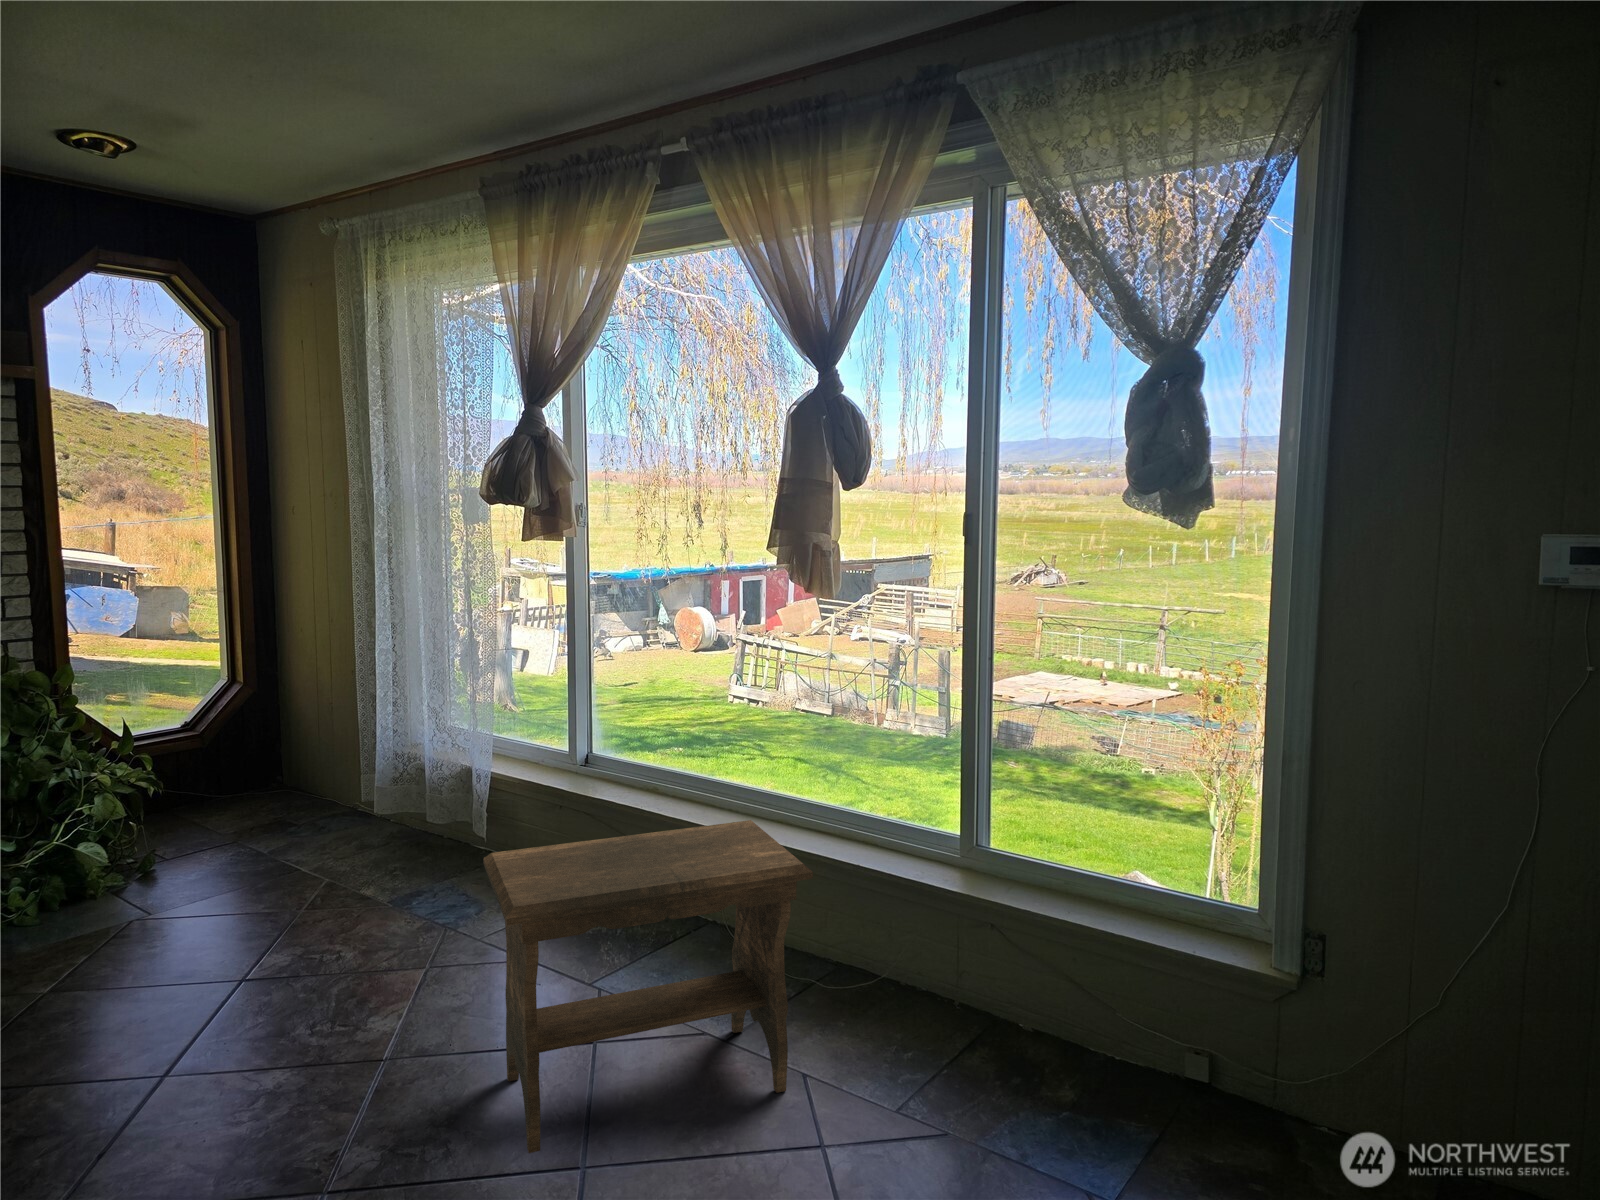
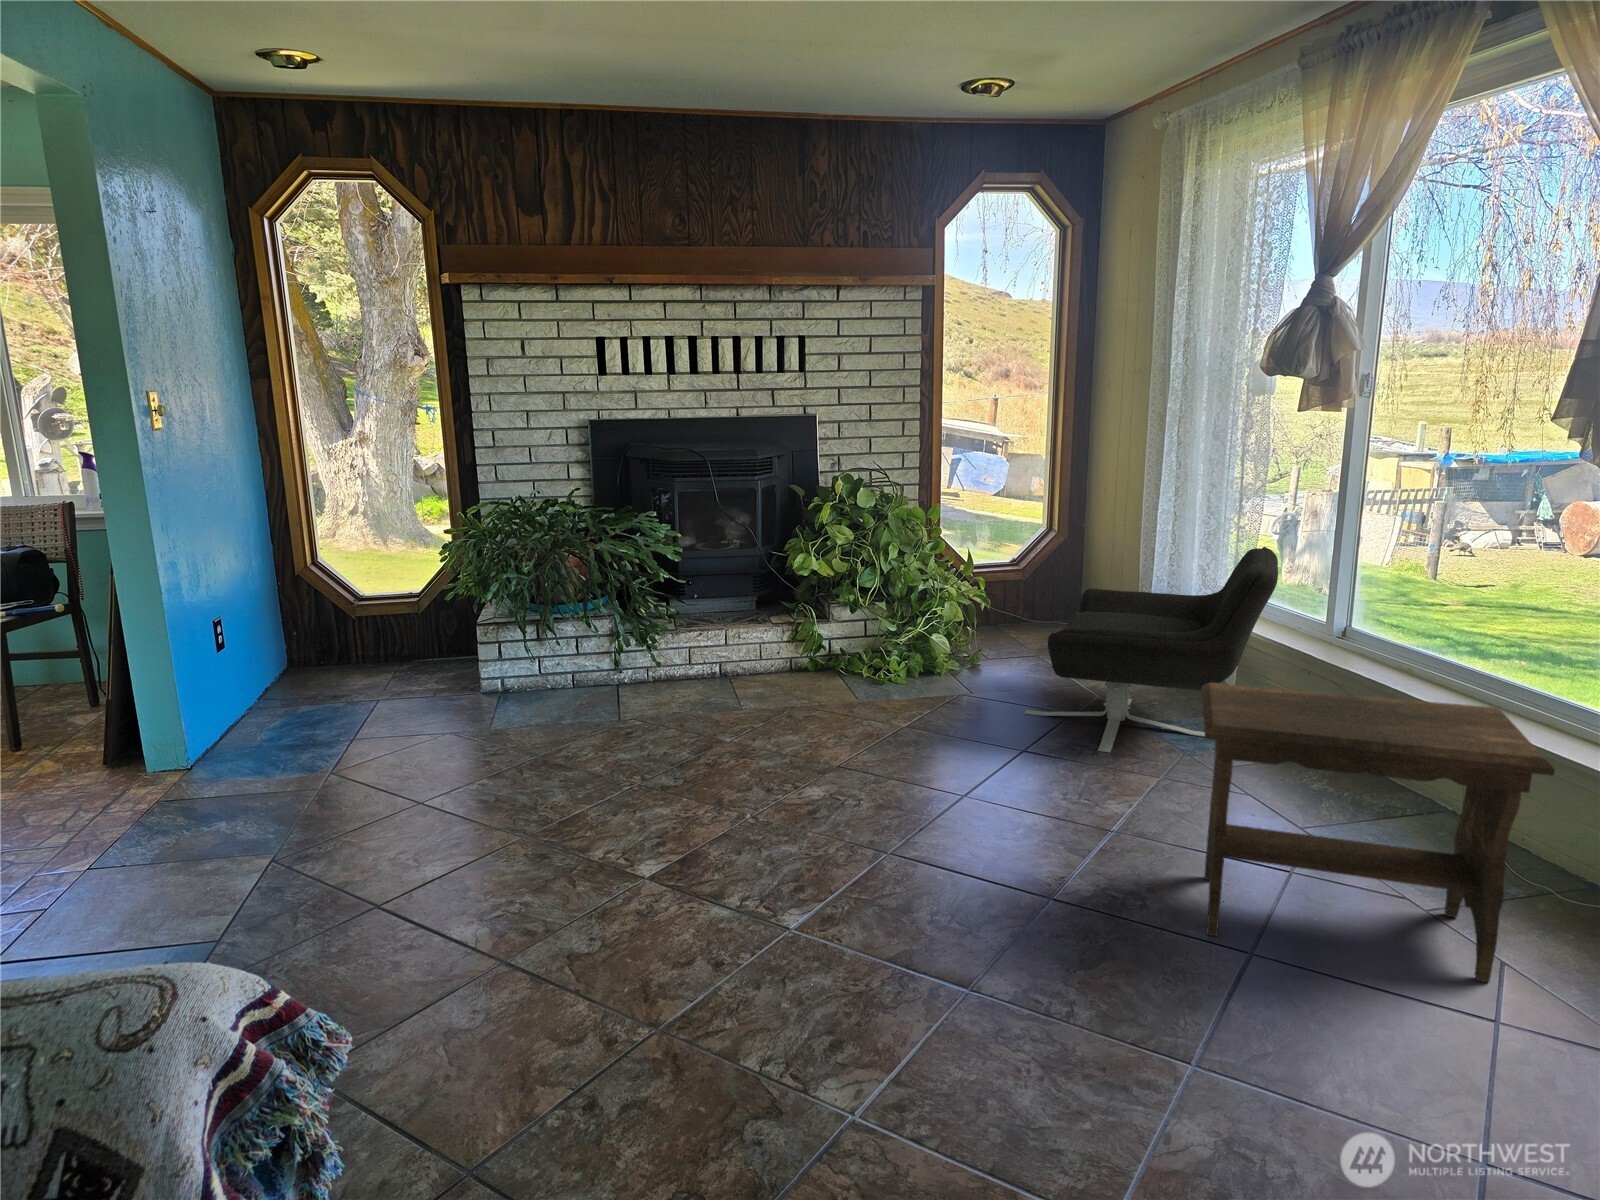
lounge chair: none [236,682,525,954] -> present [1025,547,1278,753]

